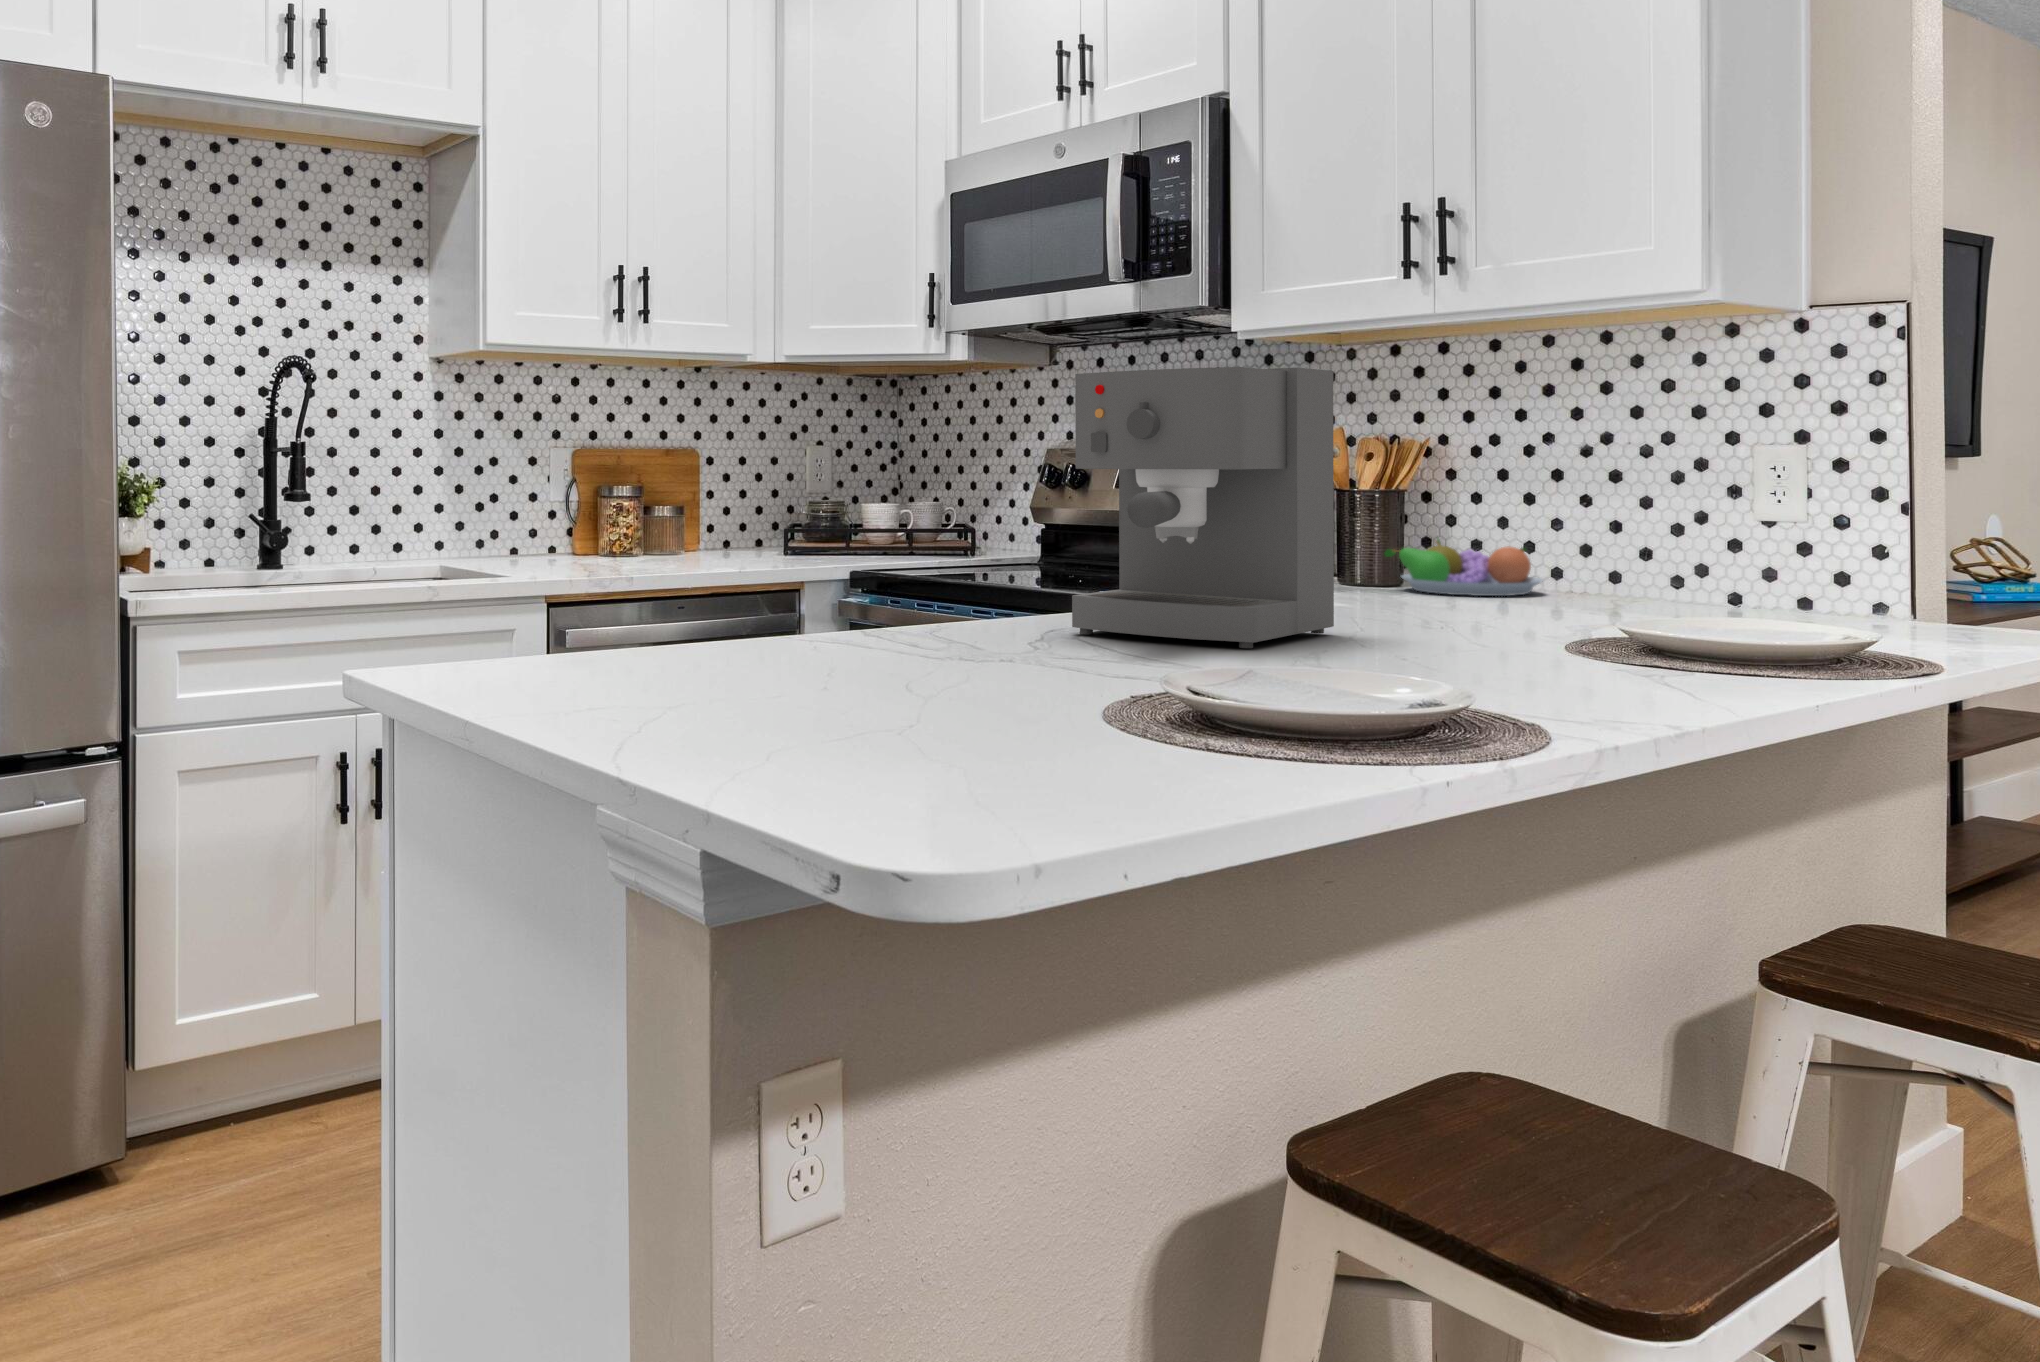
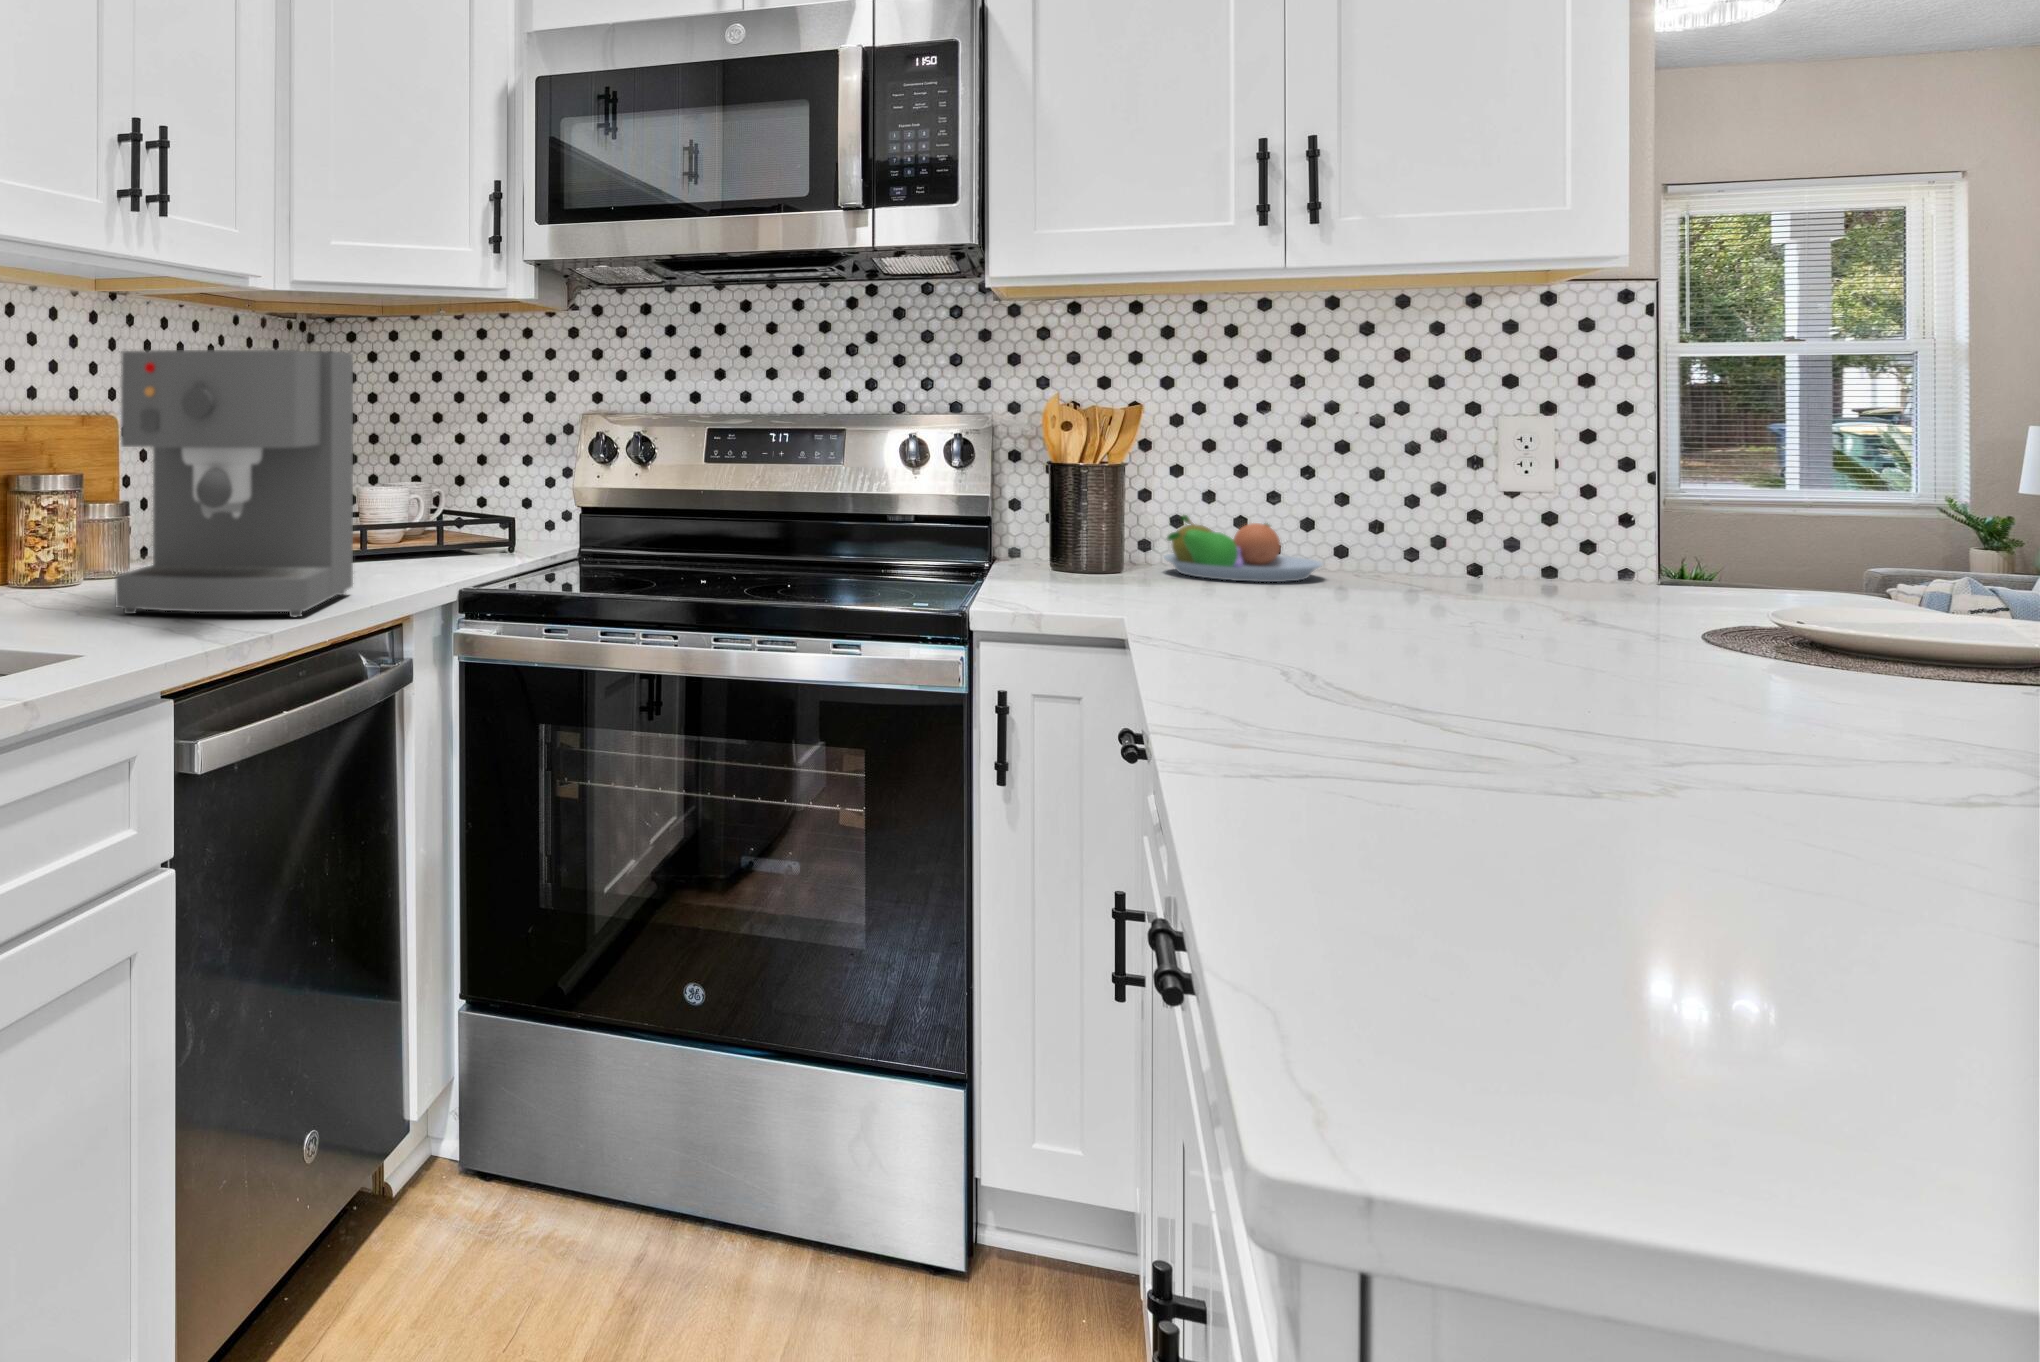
coffee maker: present [1072,367,1334,648] -> present [116,350,353,617]

